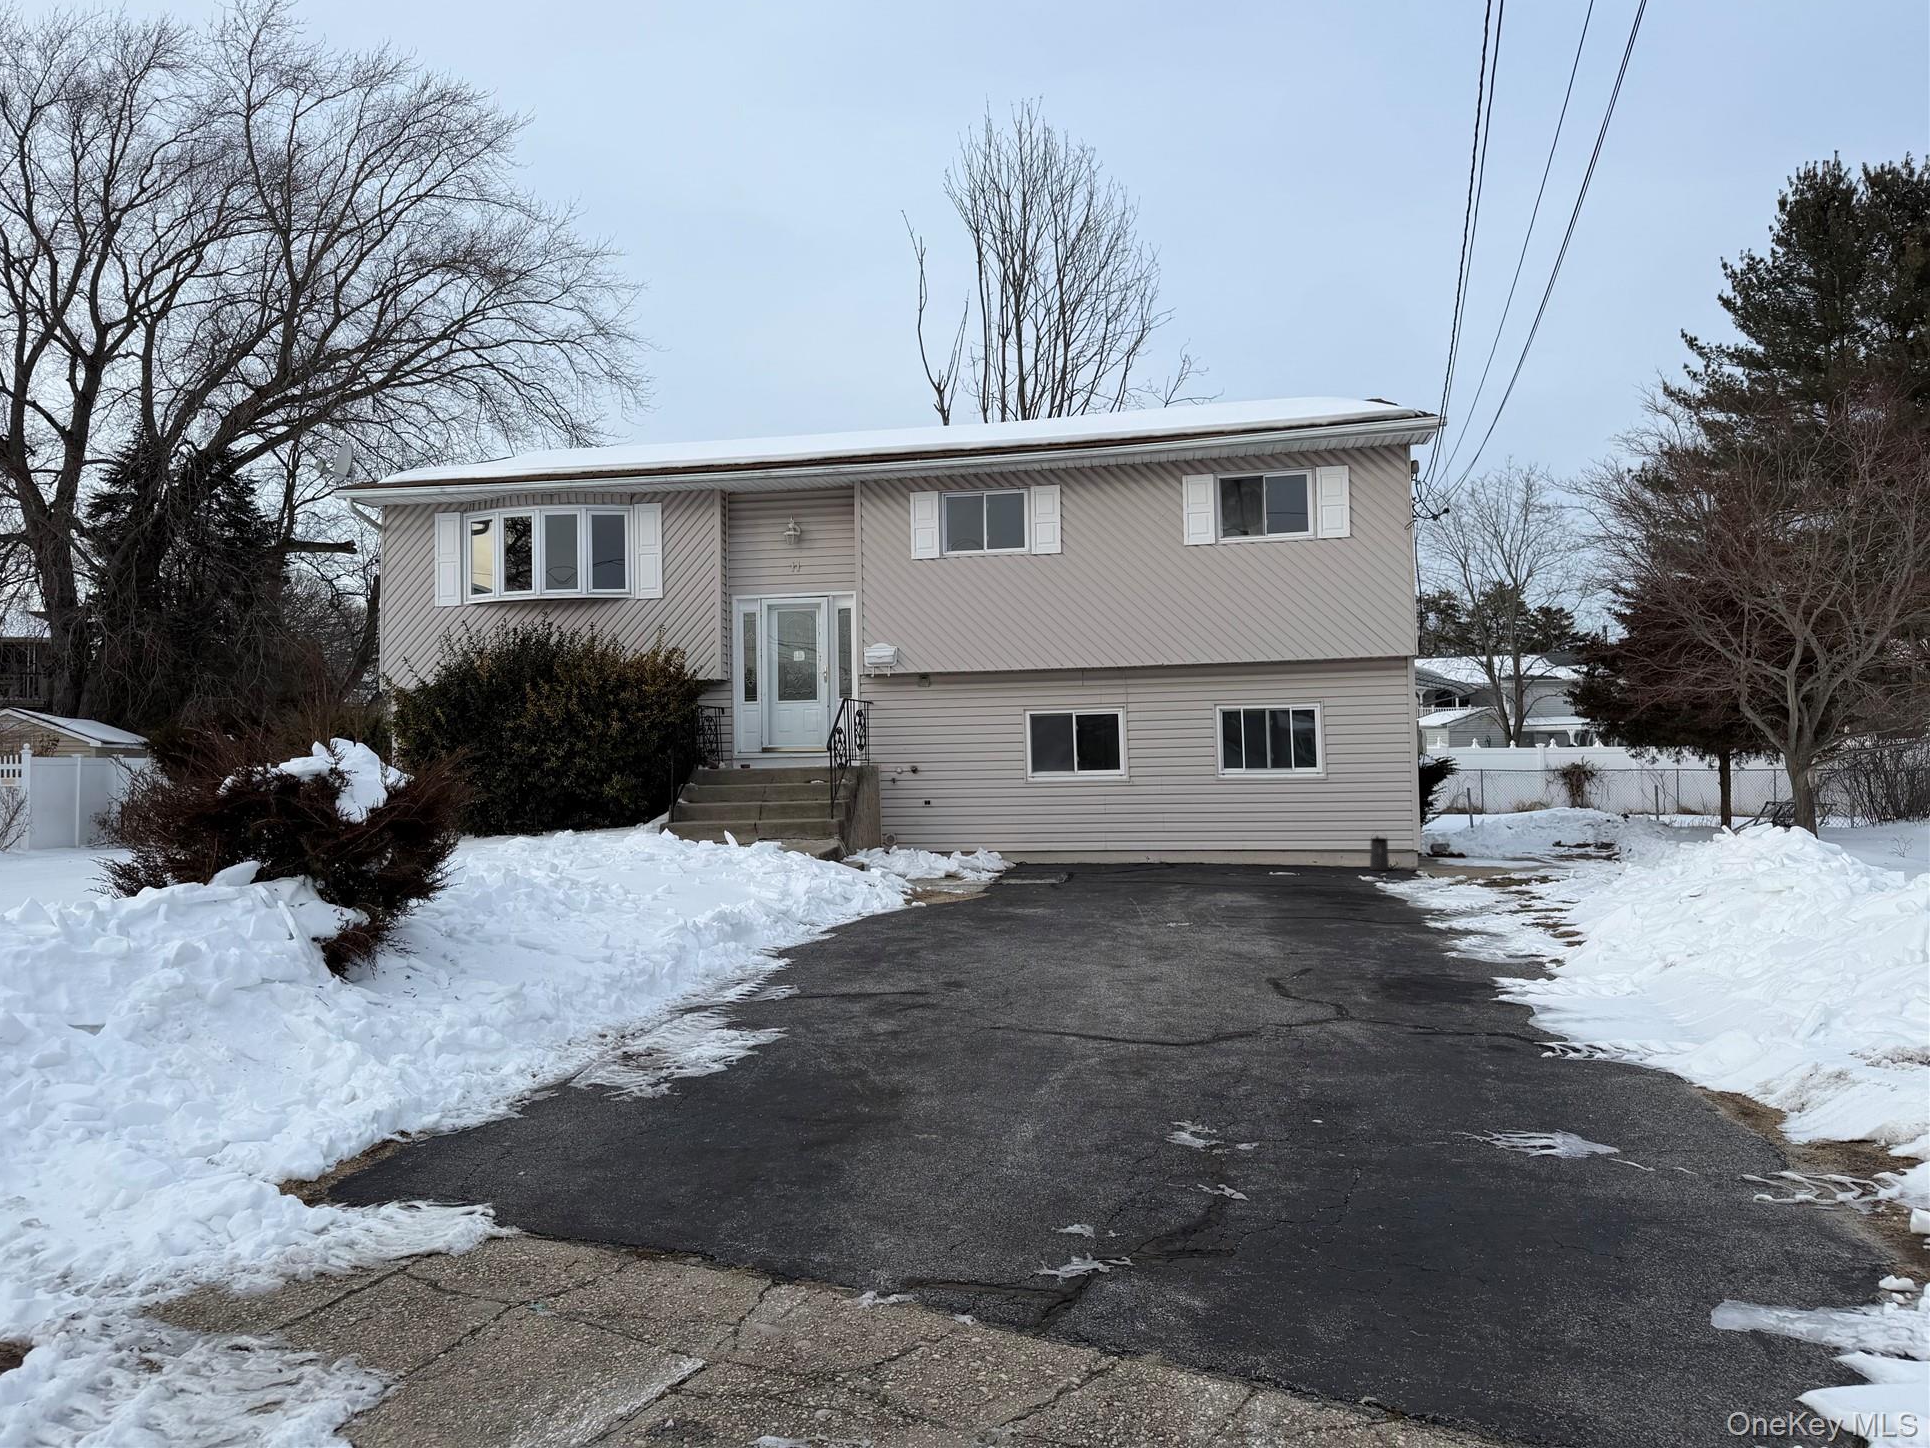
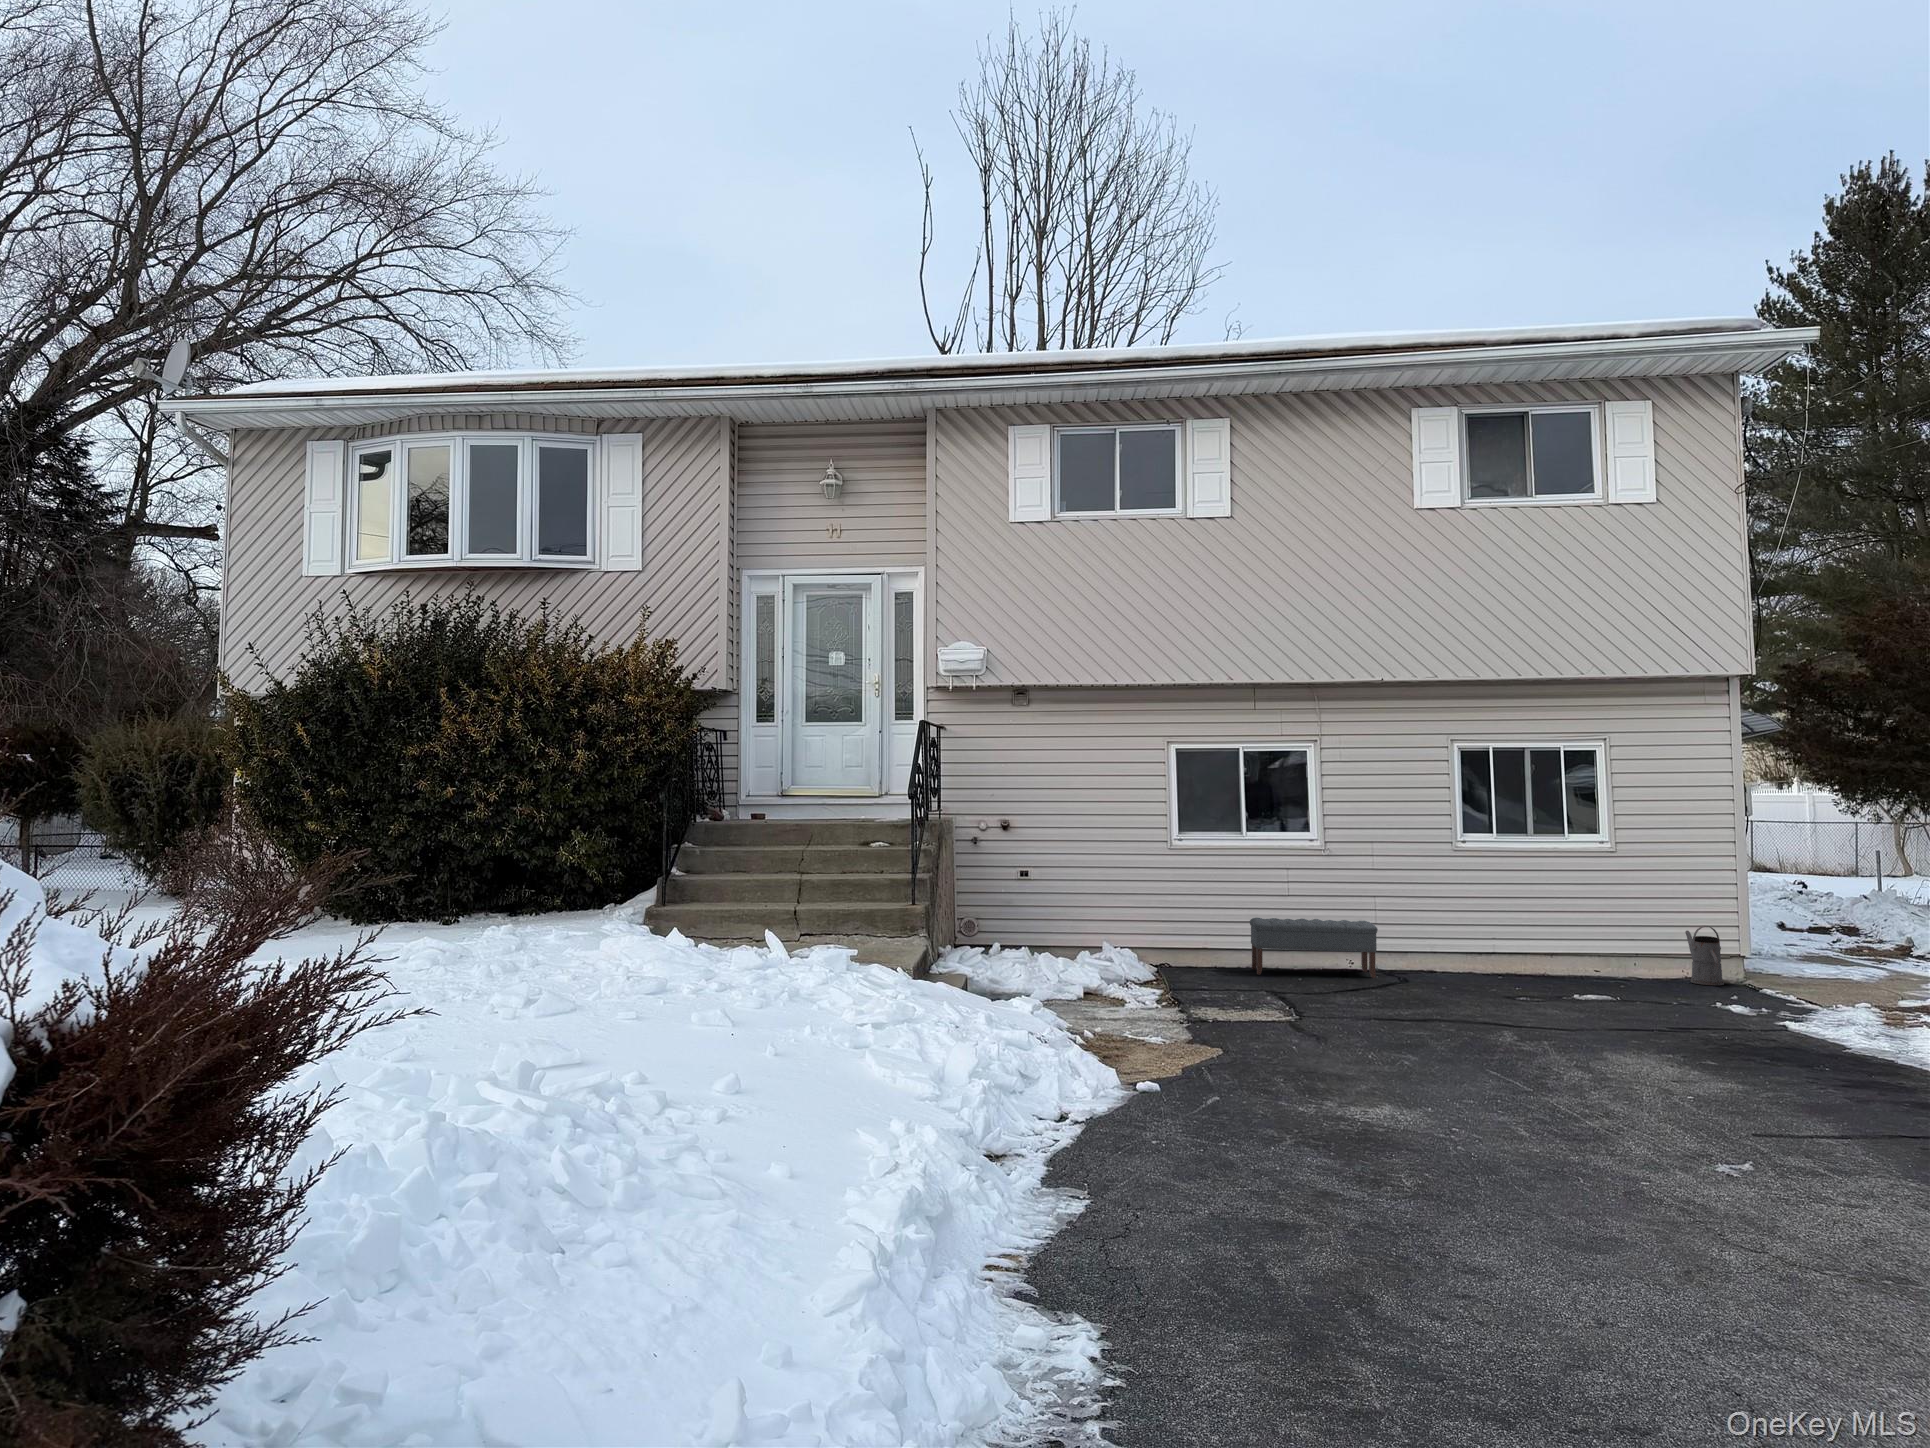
bench: none [1075,830,1158,869] -> present [1250,918,1378,978]

